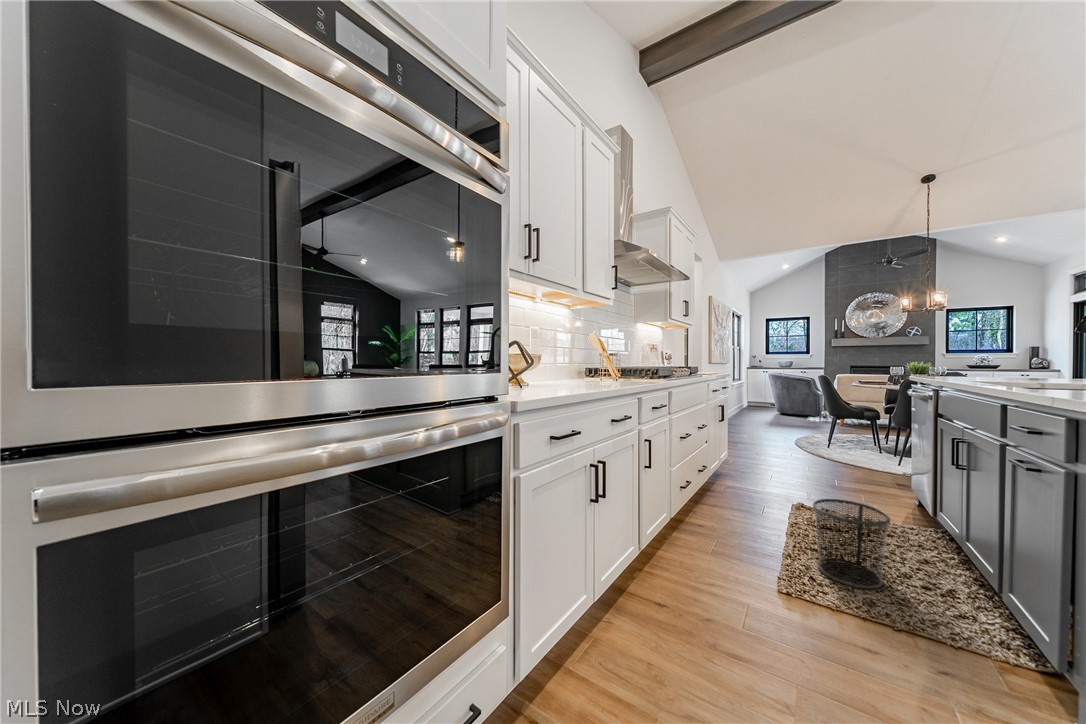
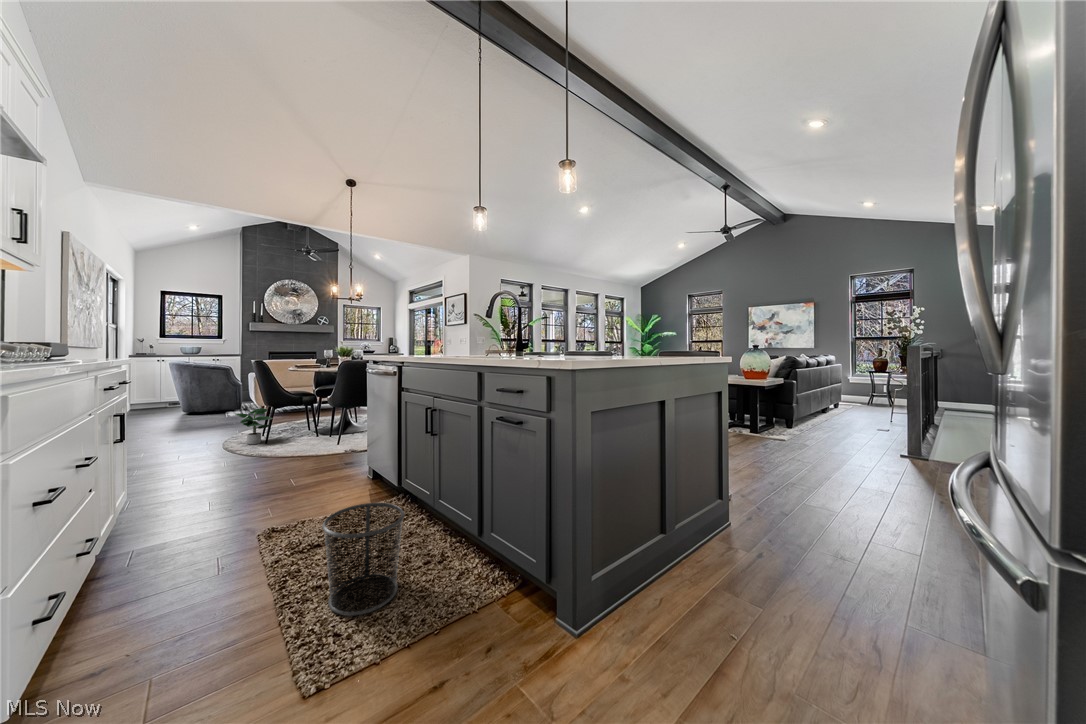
potted plant: none [802,417,834,447] -> present [235,408,272,444]

